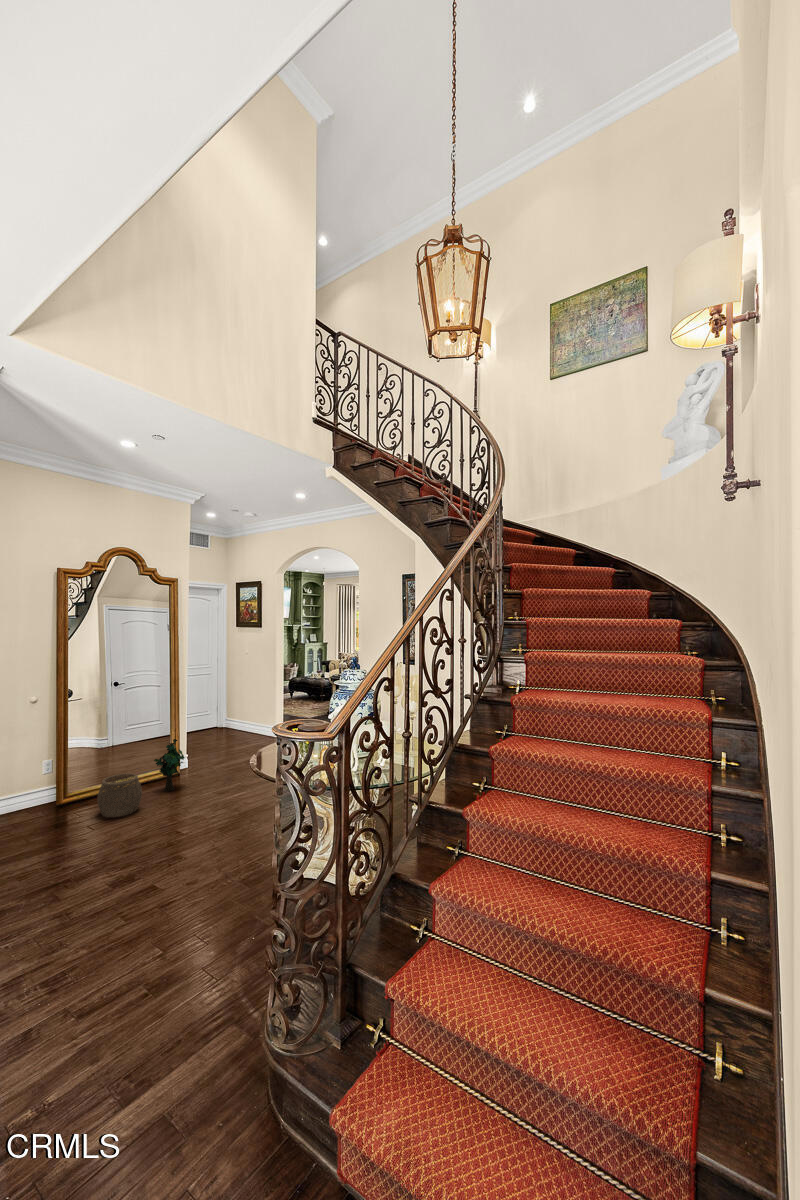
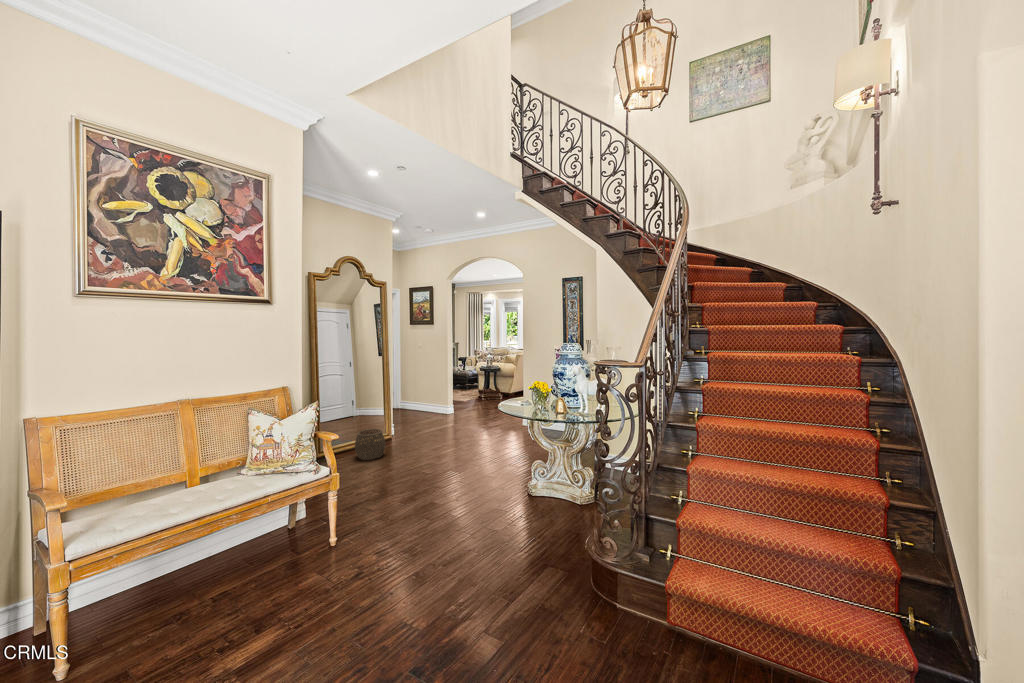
decorative plant: present [154,739,184,792] -> none [384,404,406,443]

